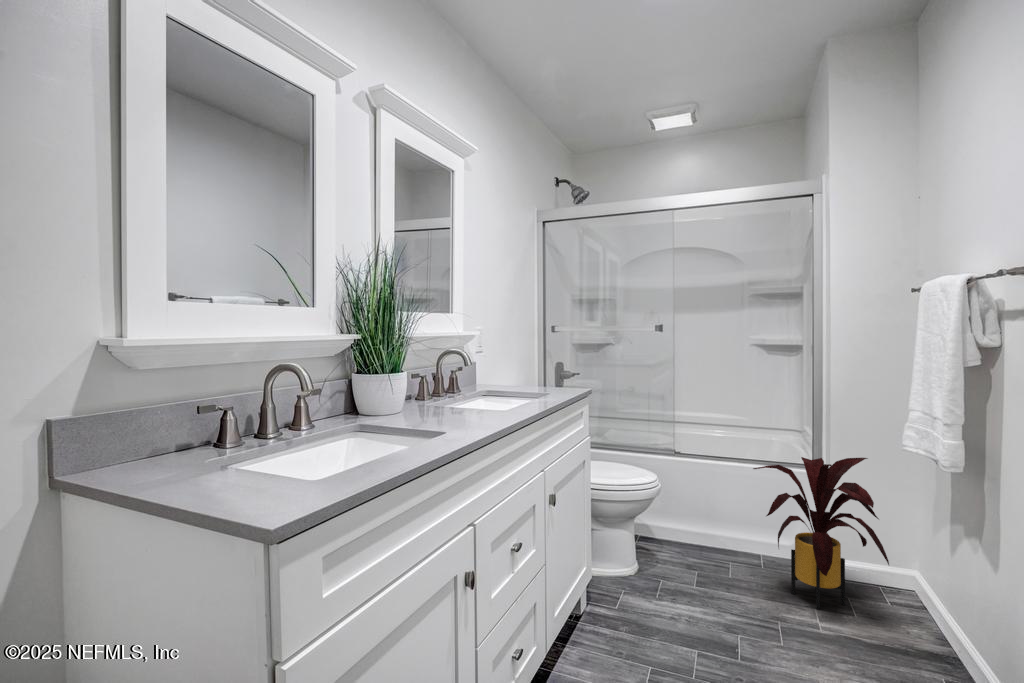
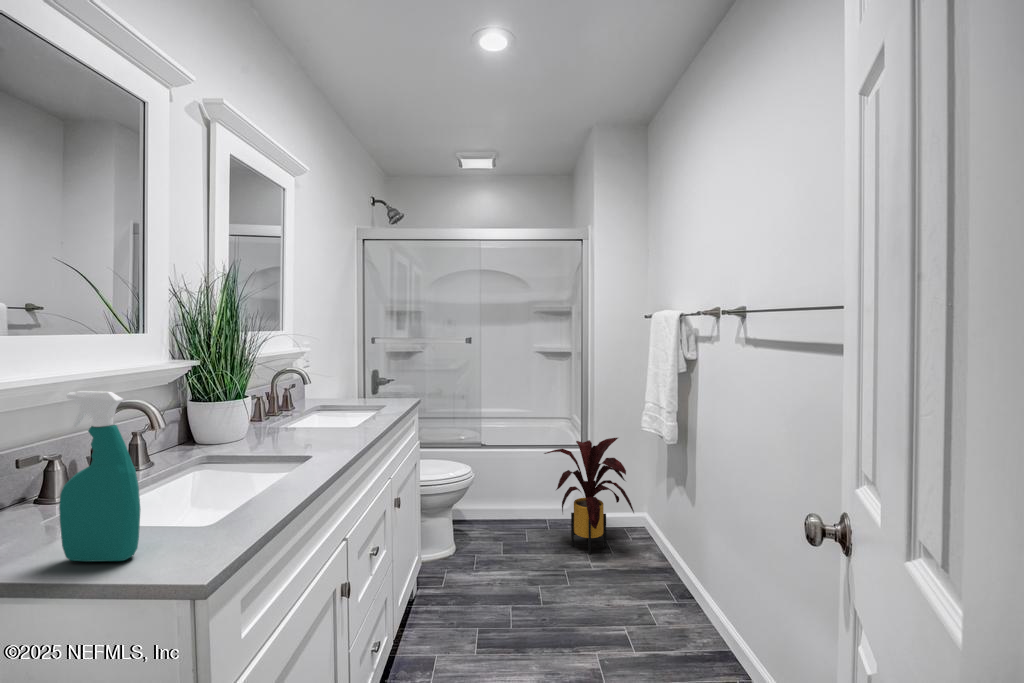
spray bottle: none [183,335,240,499] -> present [59,391,141,562]

